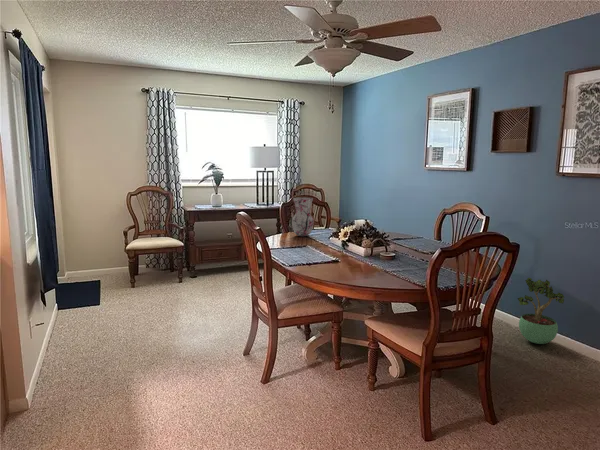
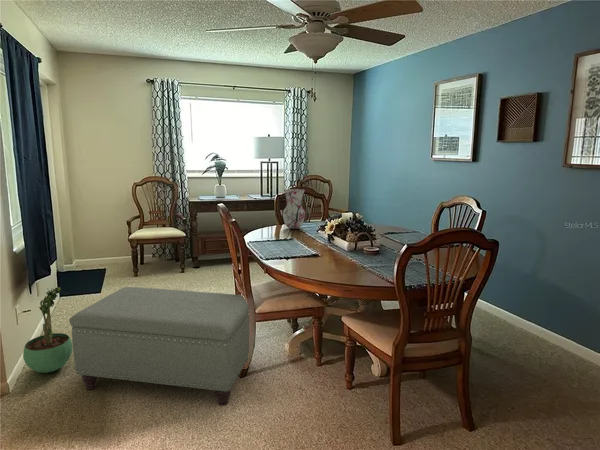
potted plant: present [518,278,564,344] -> present [23,287,72,373]
ottoman: none [94,297,275,412] -> present [69,287,255,406]

